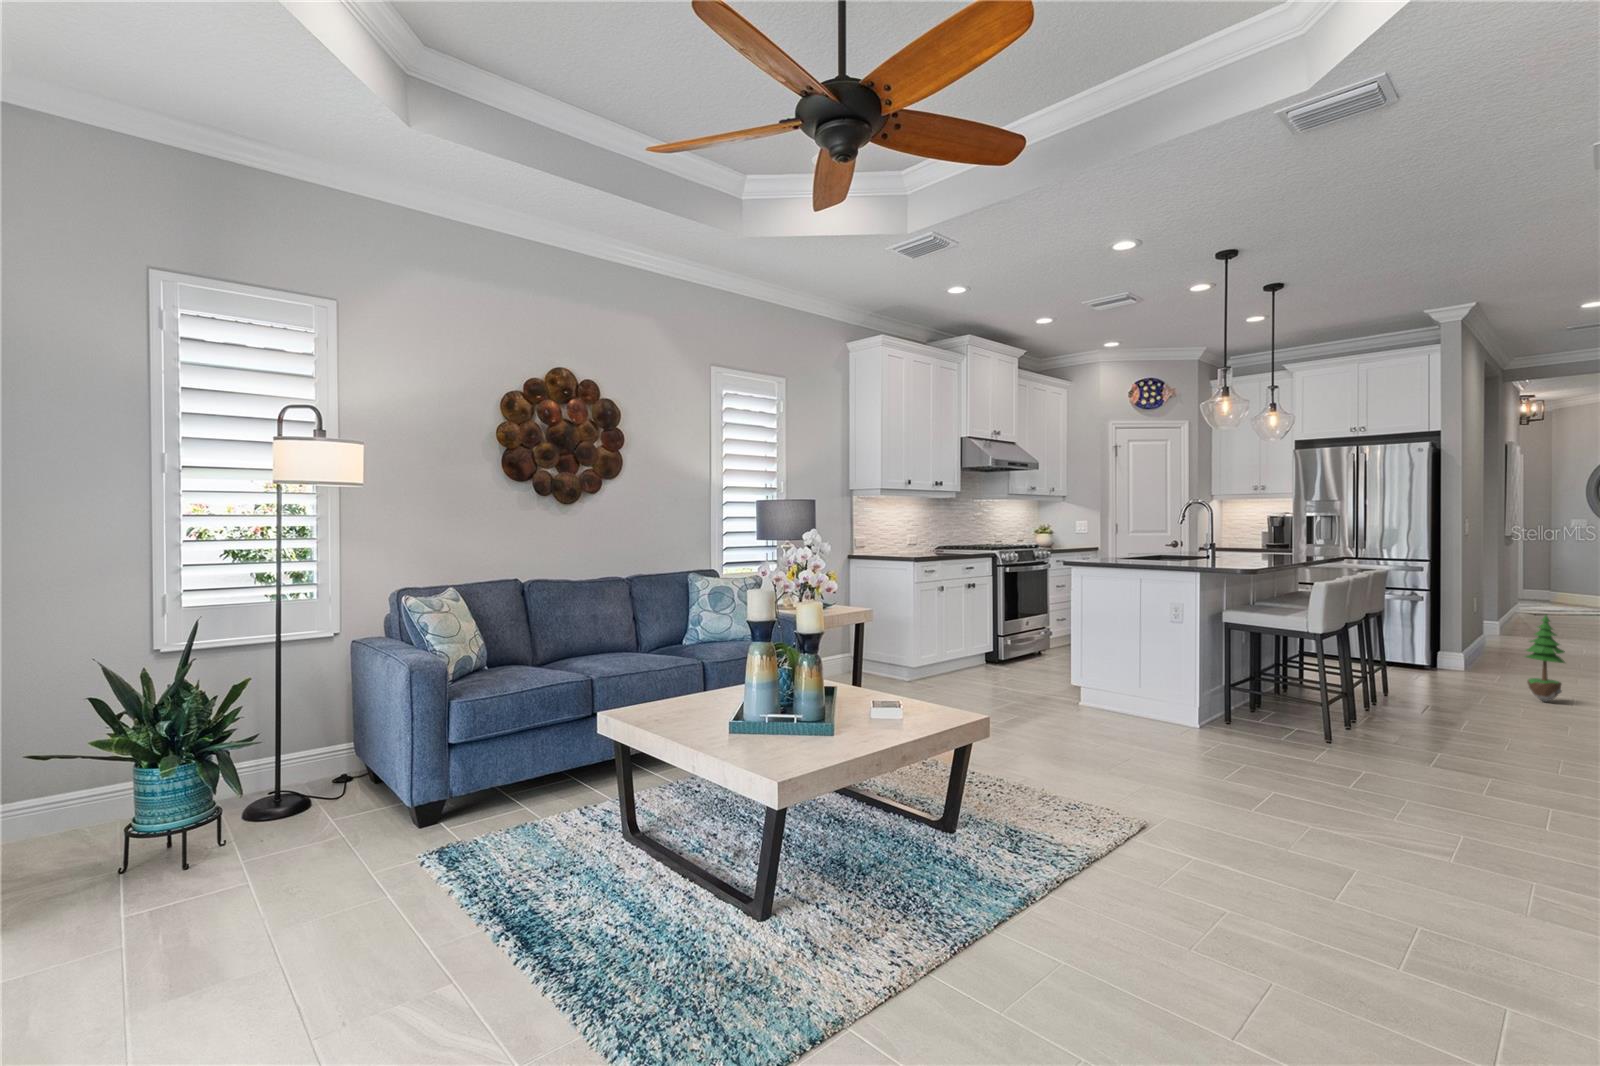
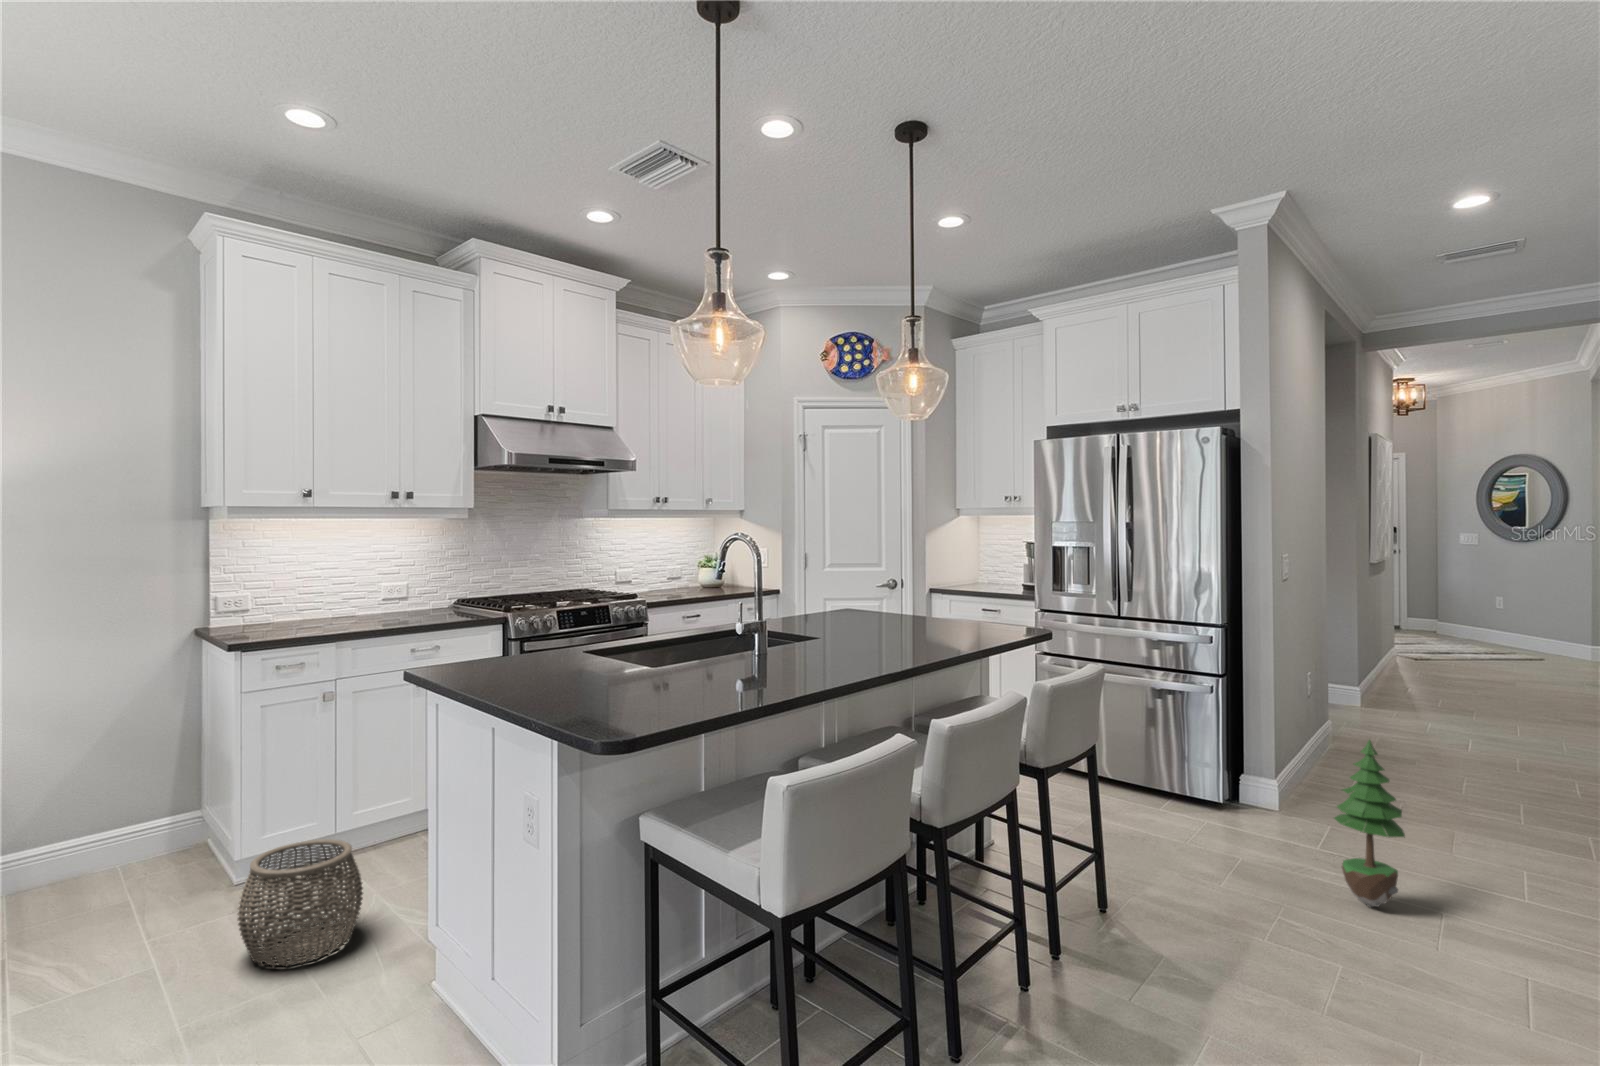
woven basket: none [975,652,1028,703] -> present [237,839,363,967]

